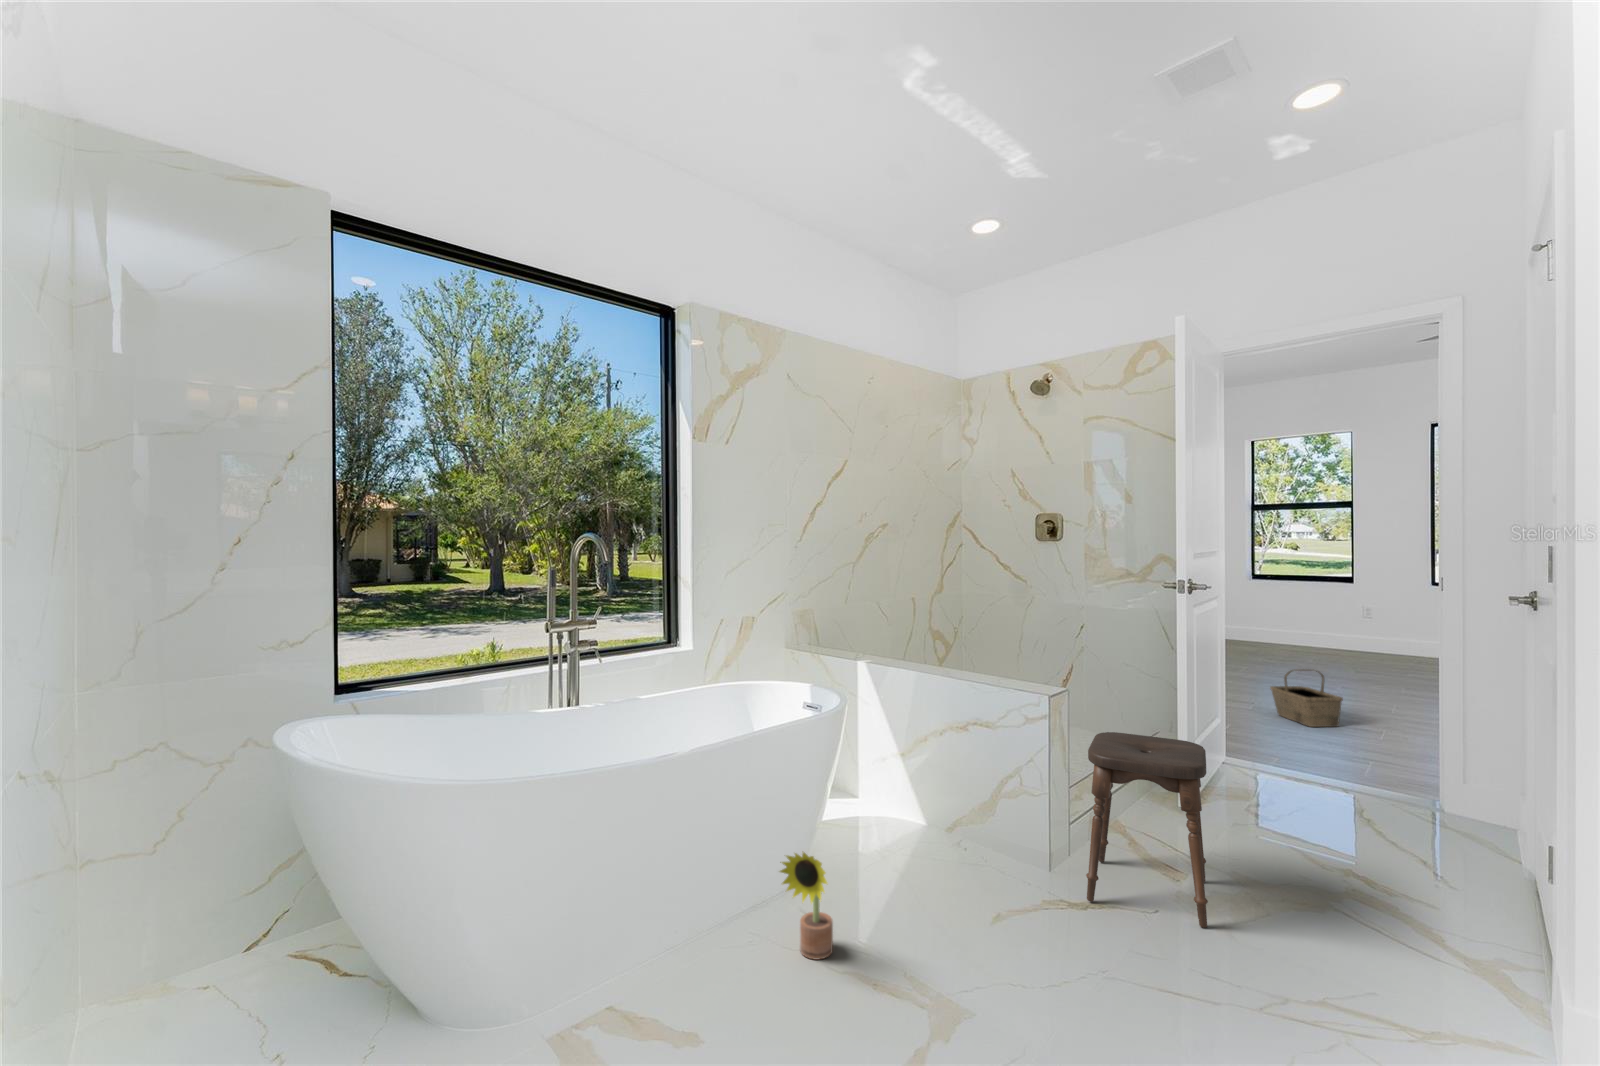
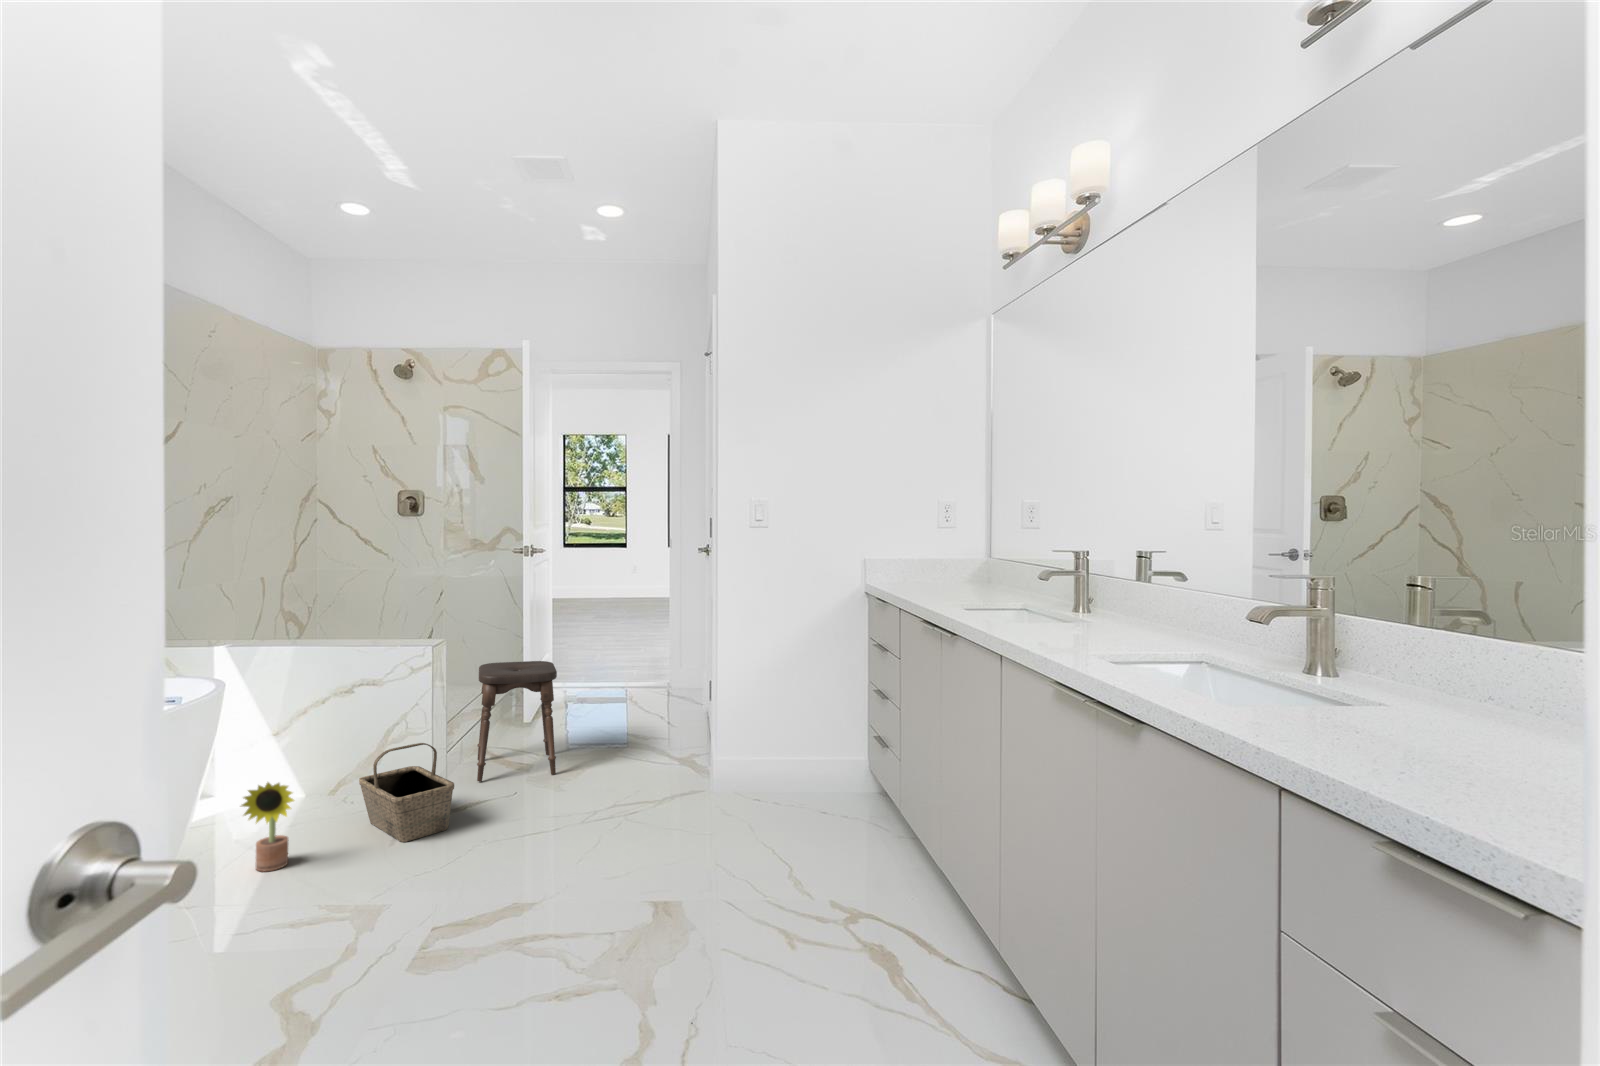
basket: present [1270,669,1343,727] -> present [359,743,454,842]

